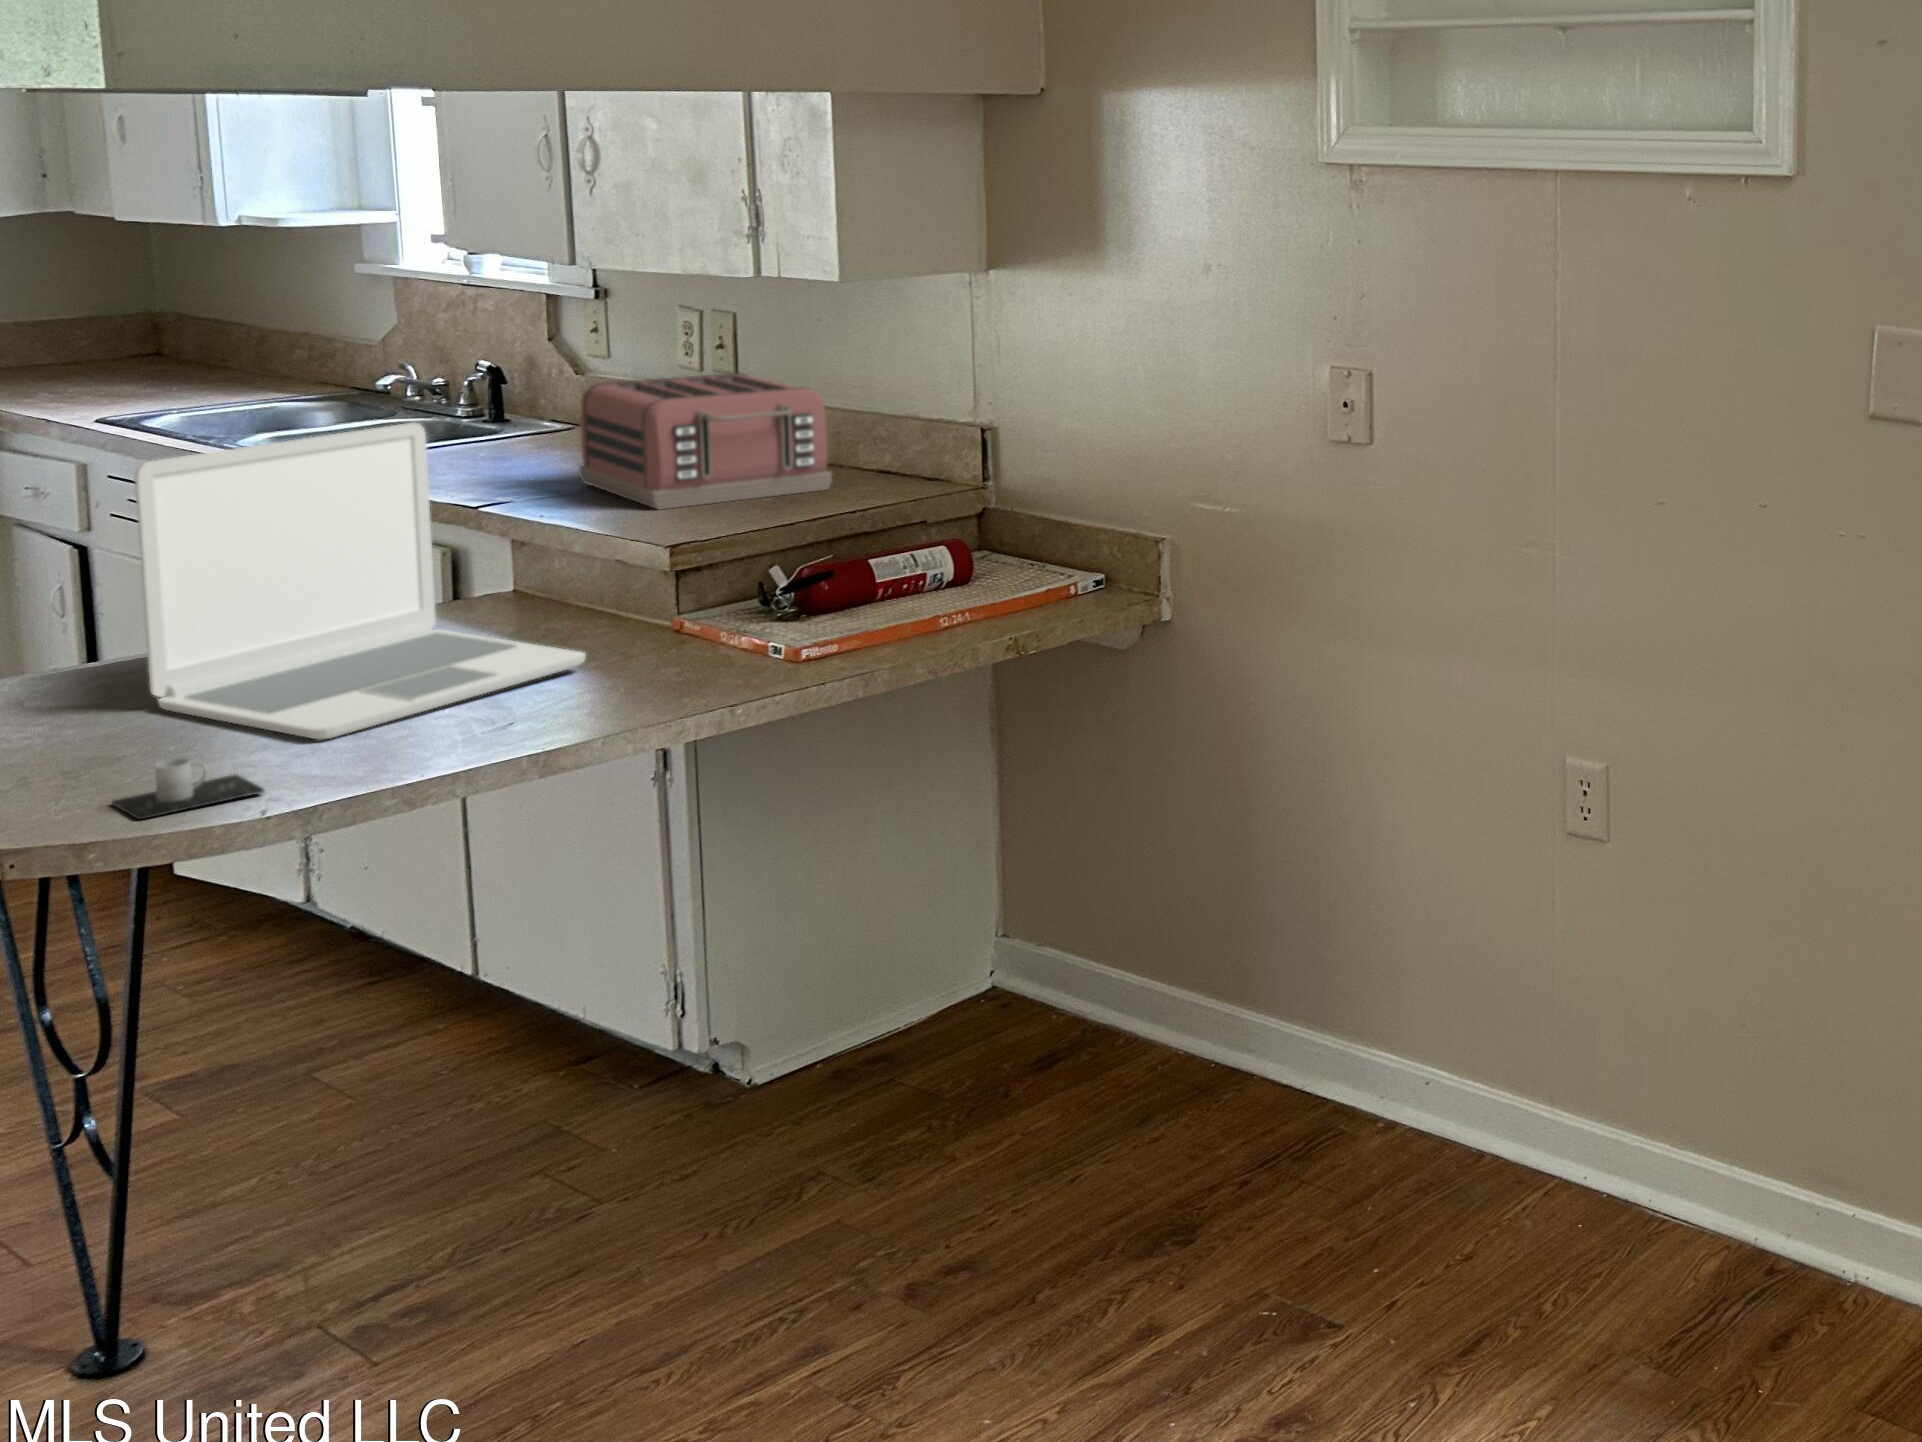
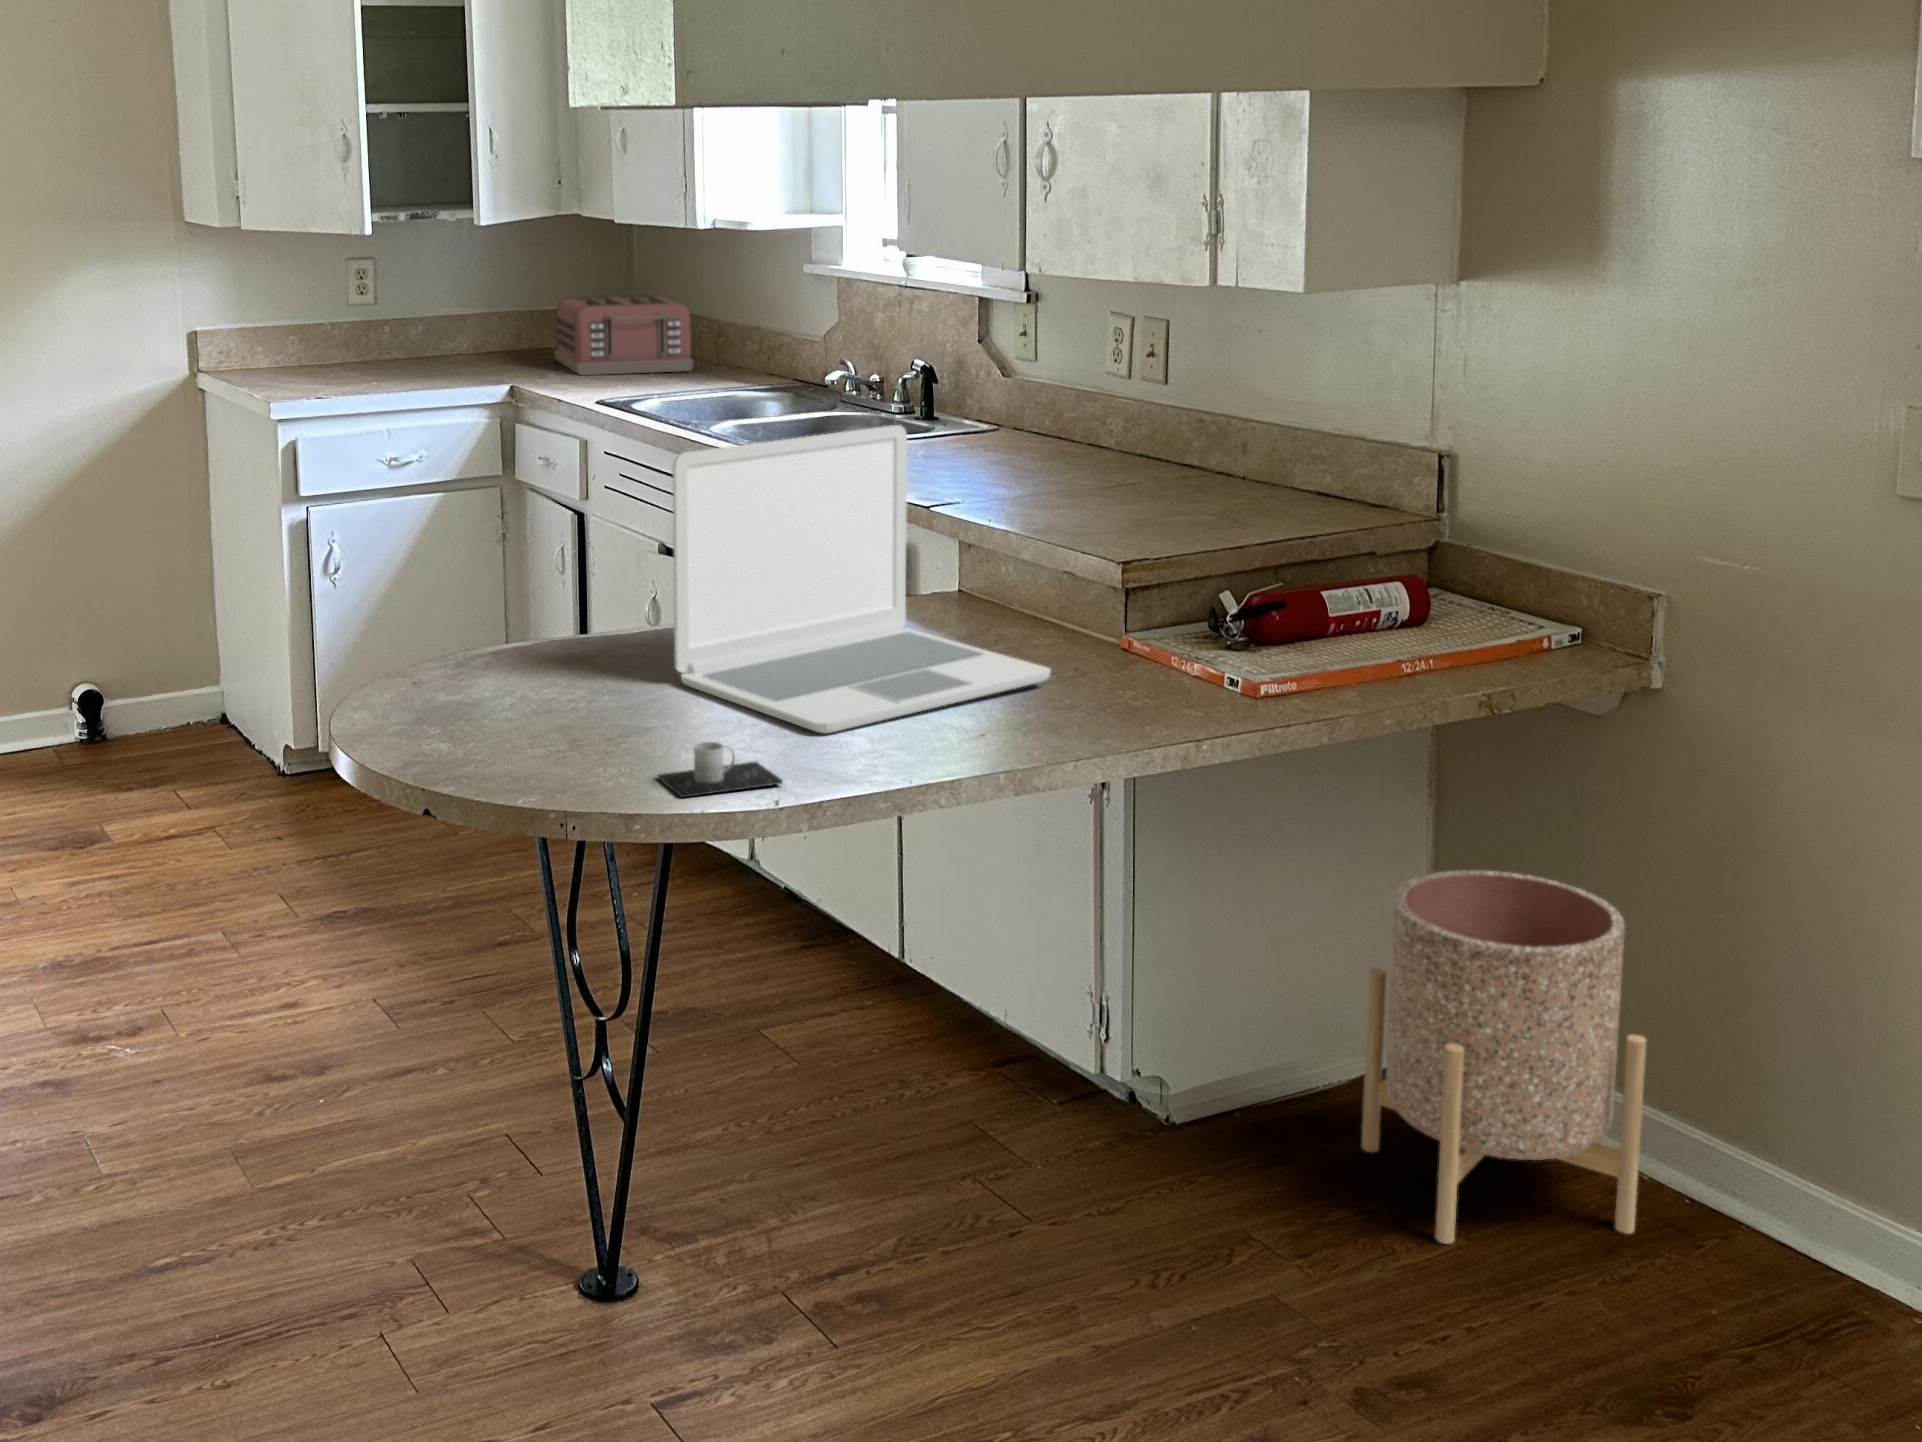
toaster: present [579,373,832,510] -> present [555,295,693,375]
planter: none [934,798,1168,1138] -> present [1362,870,1646,1244]

